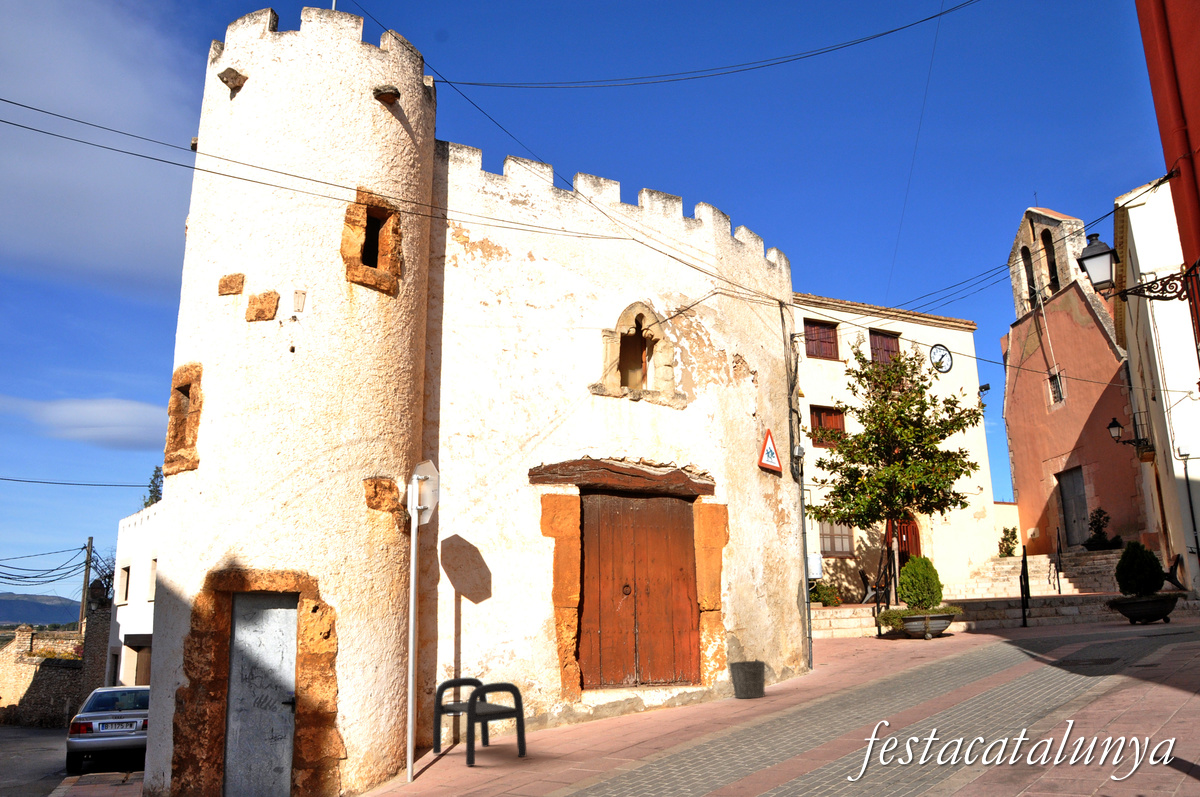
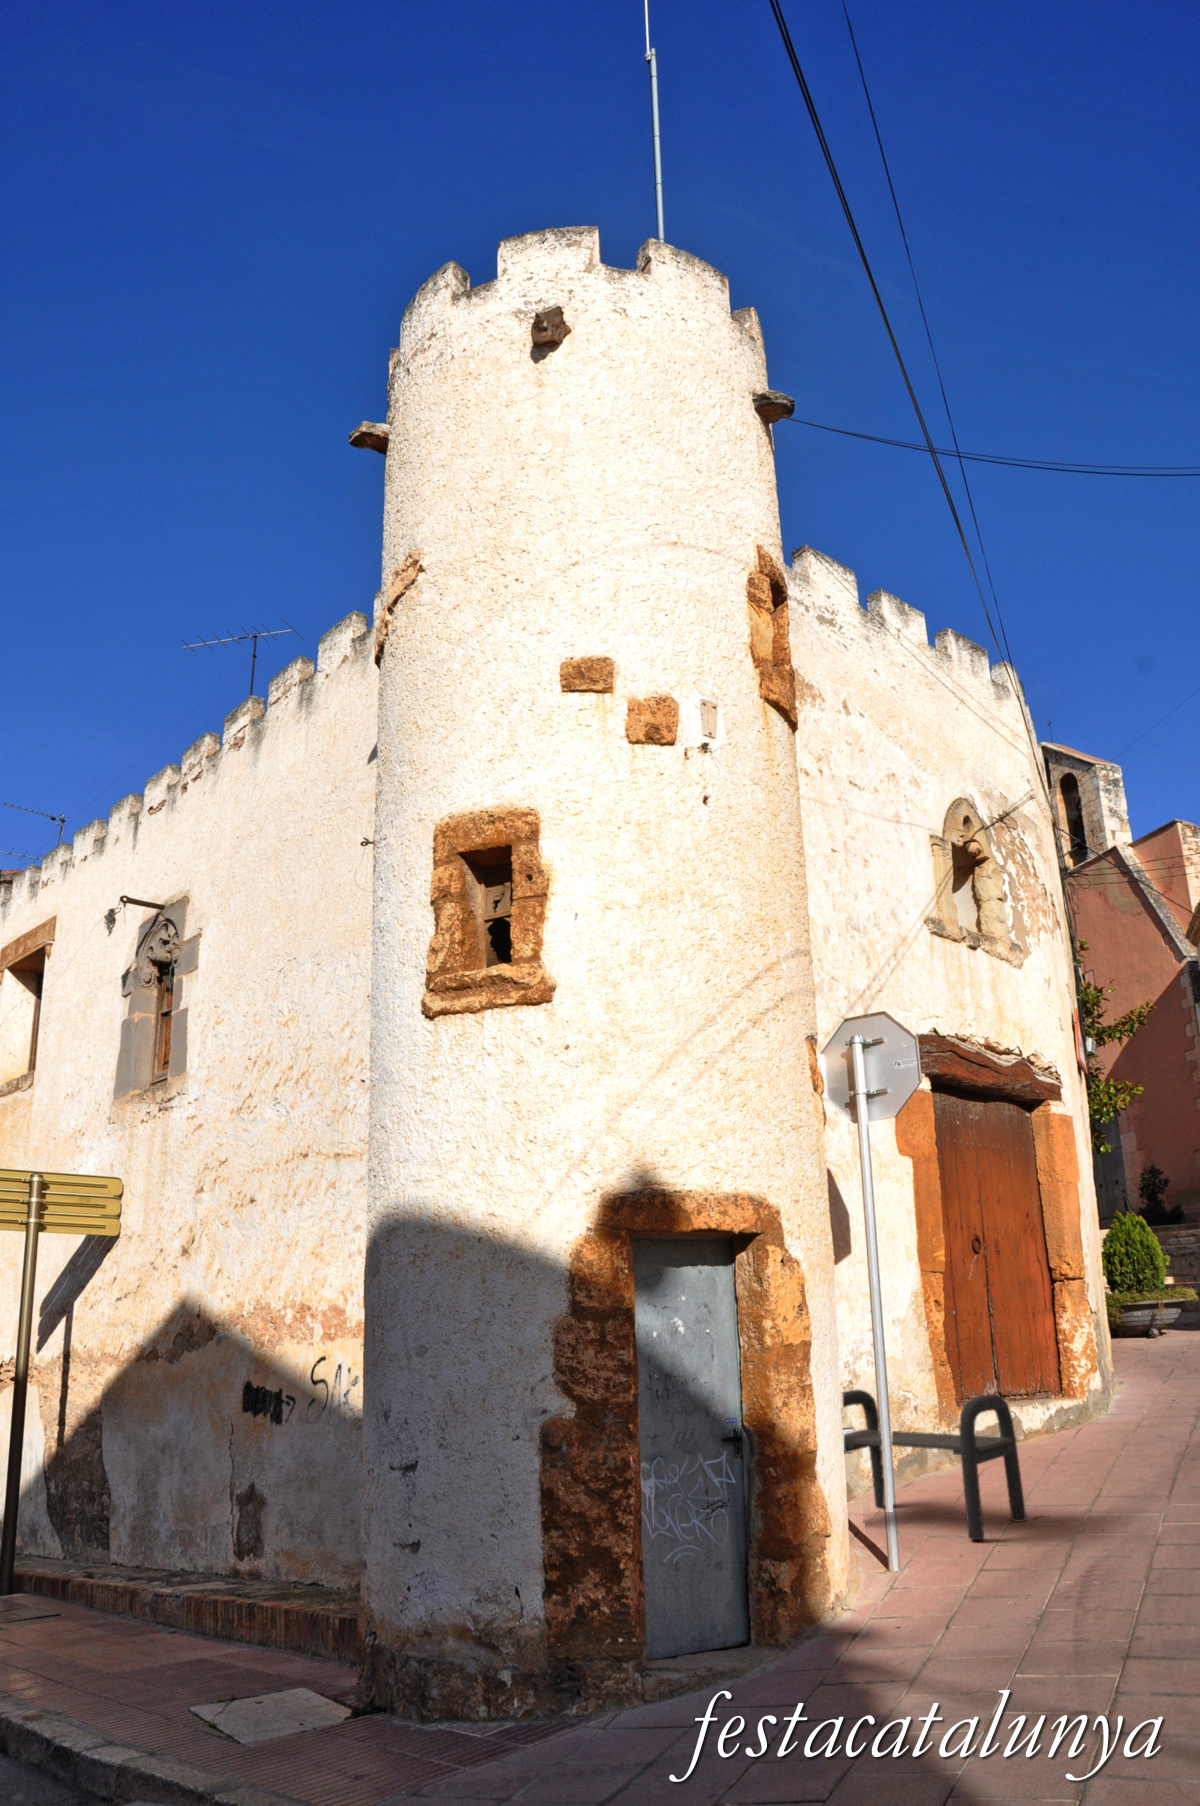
bucket: present [730,659,765,698] -> none [1064,1356,1128,1416]

